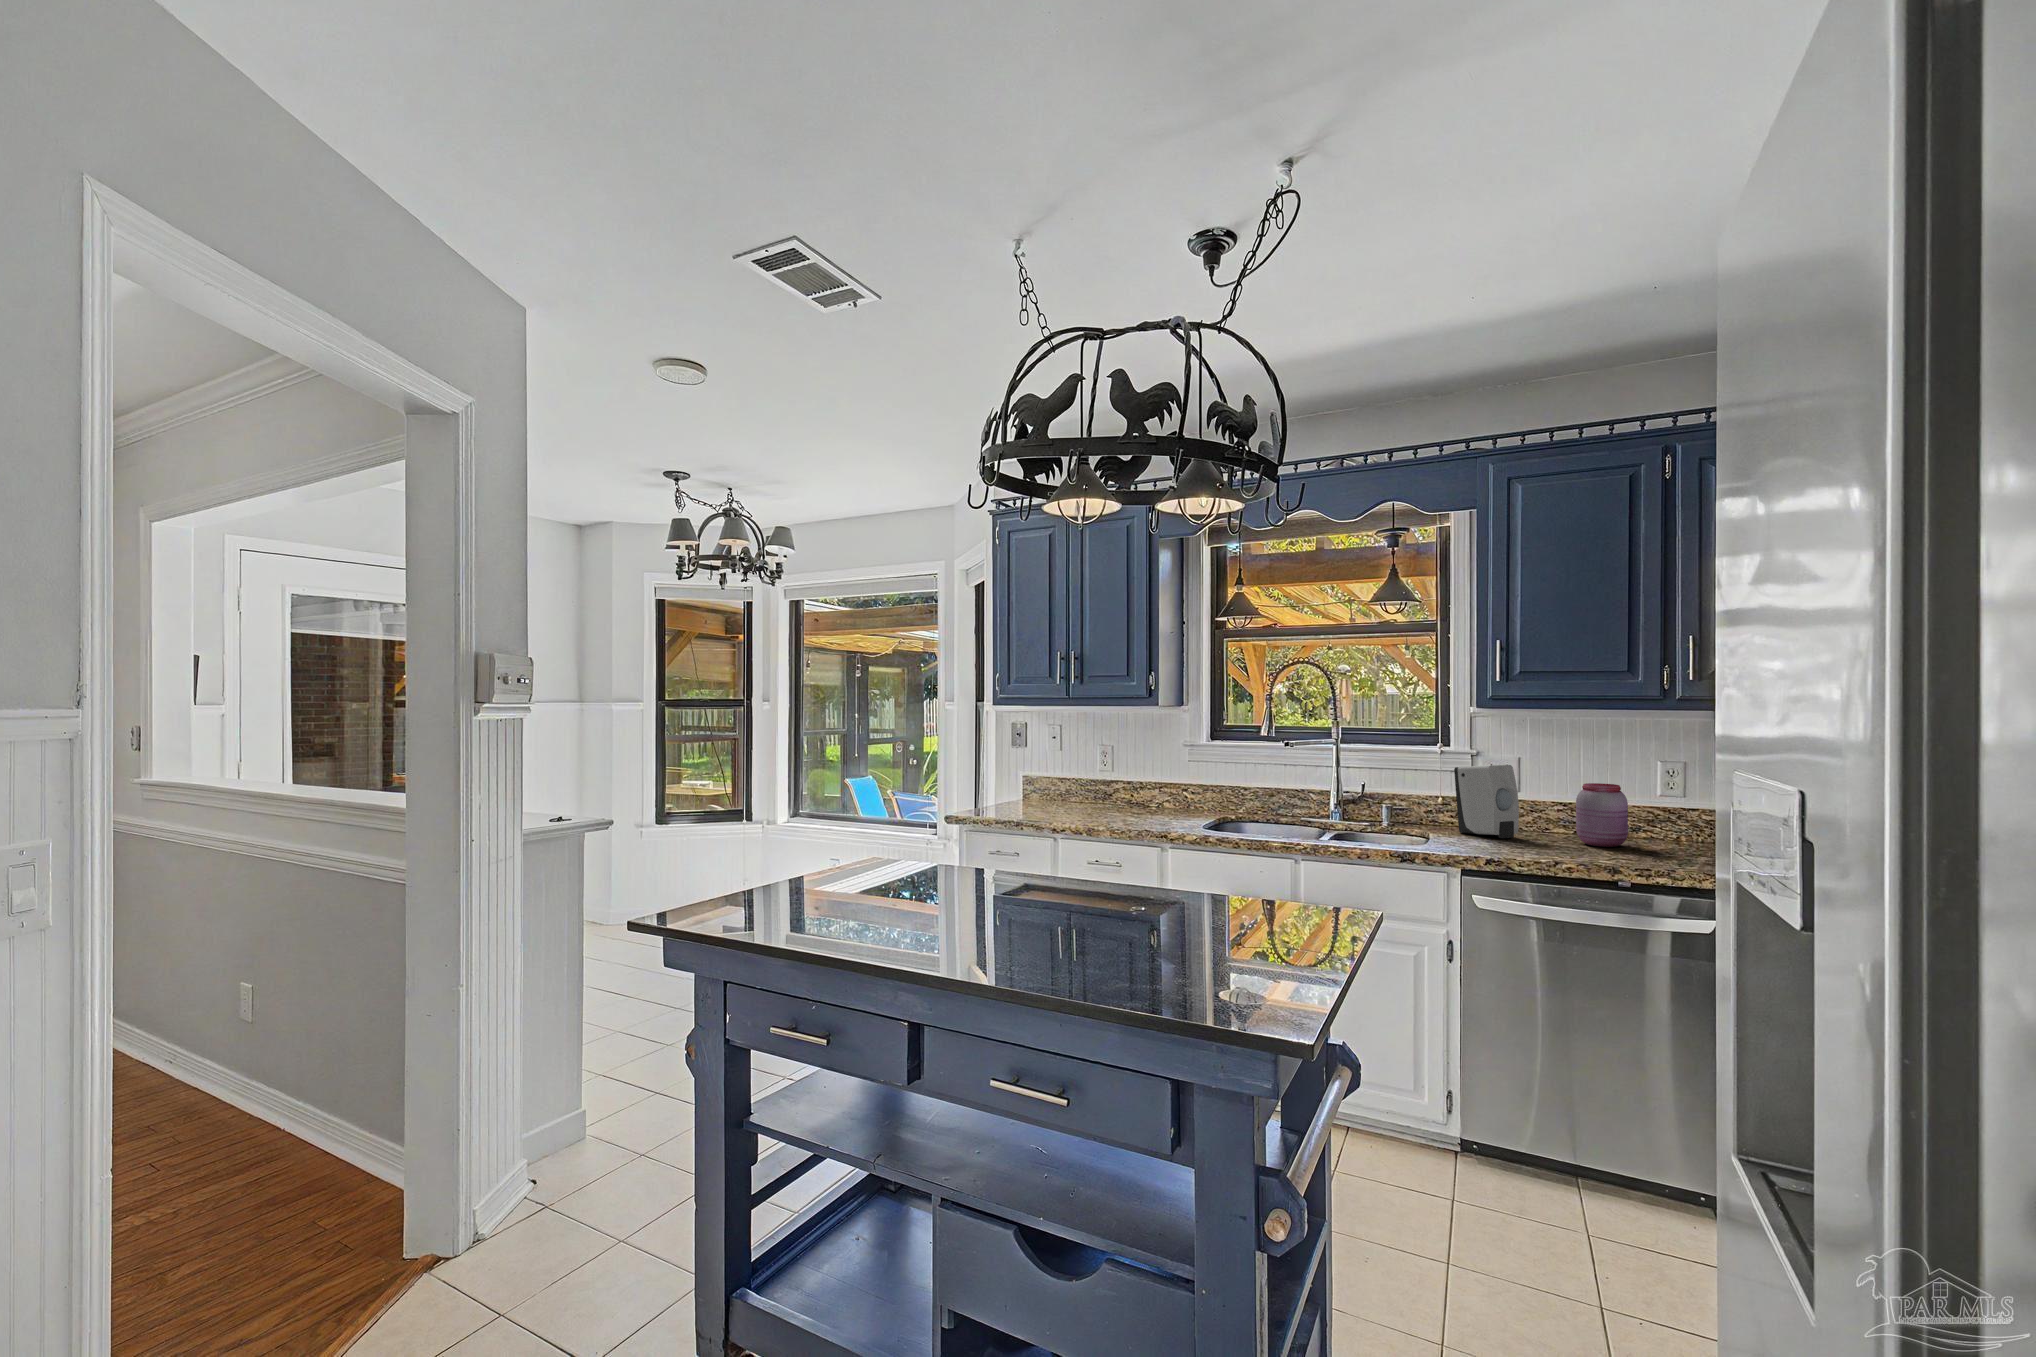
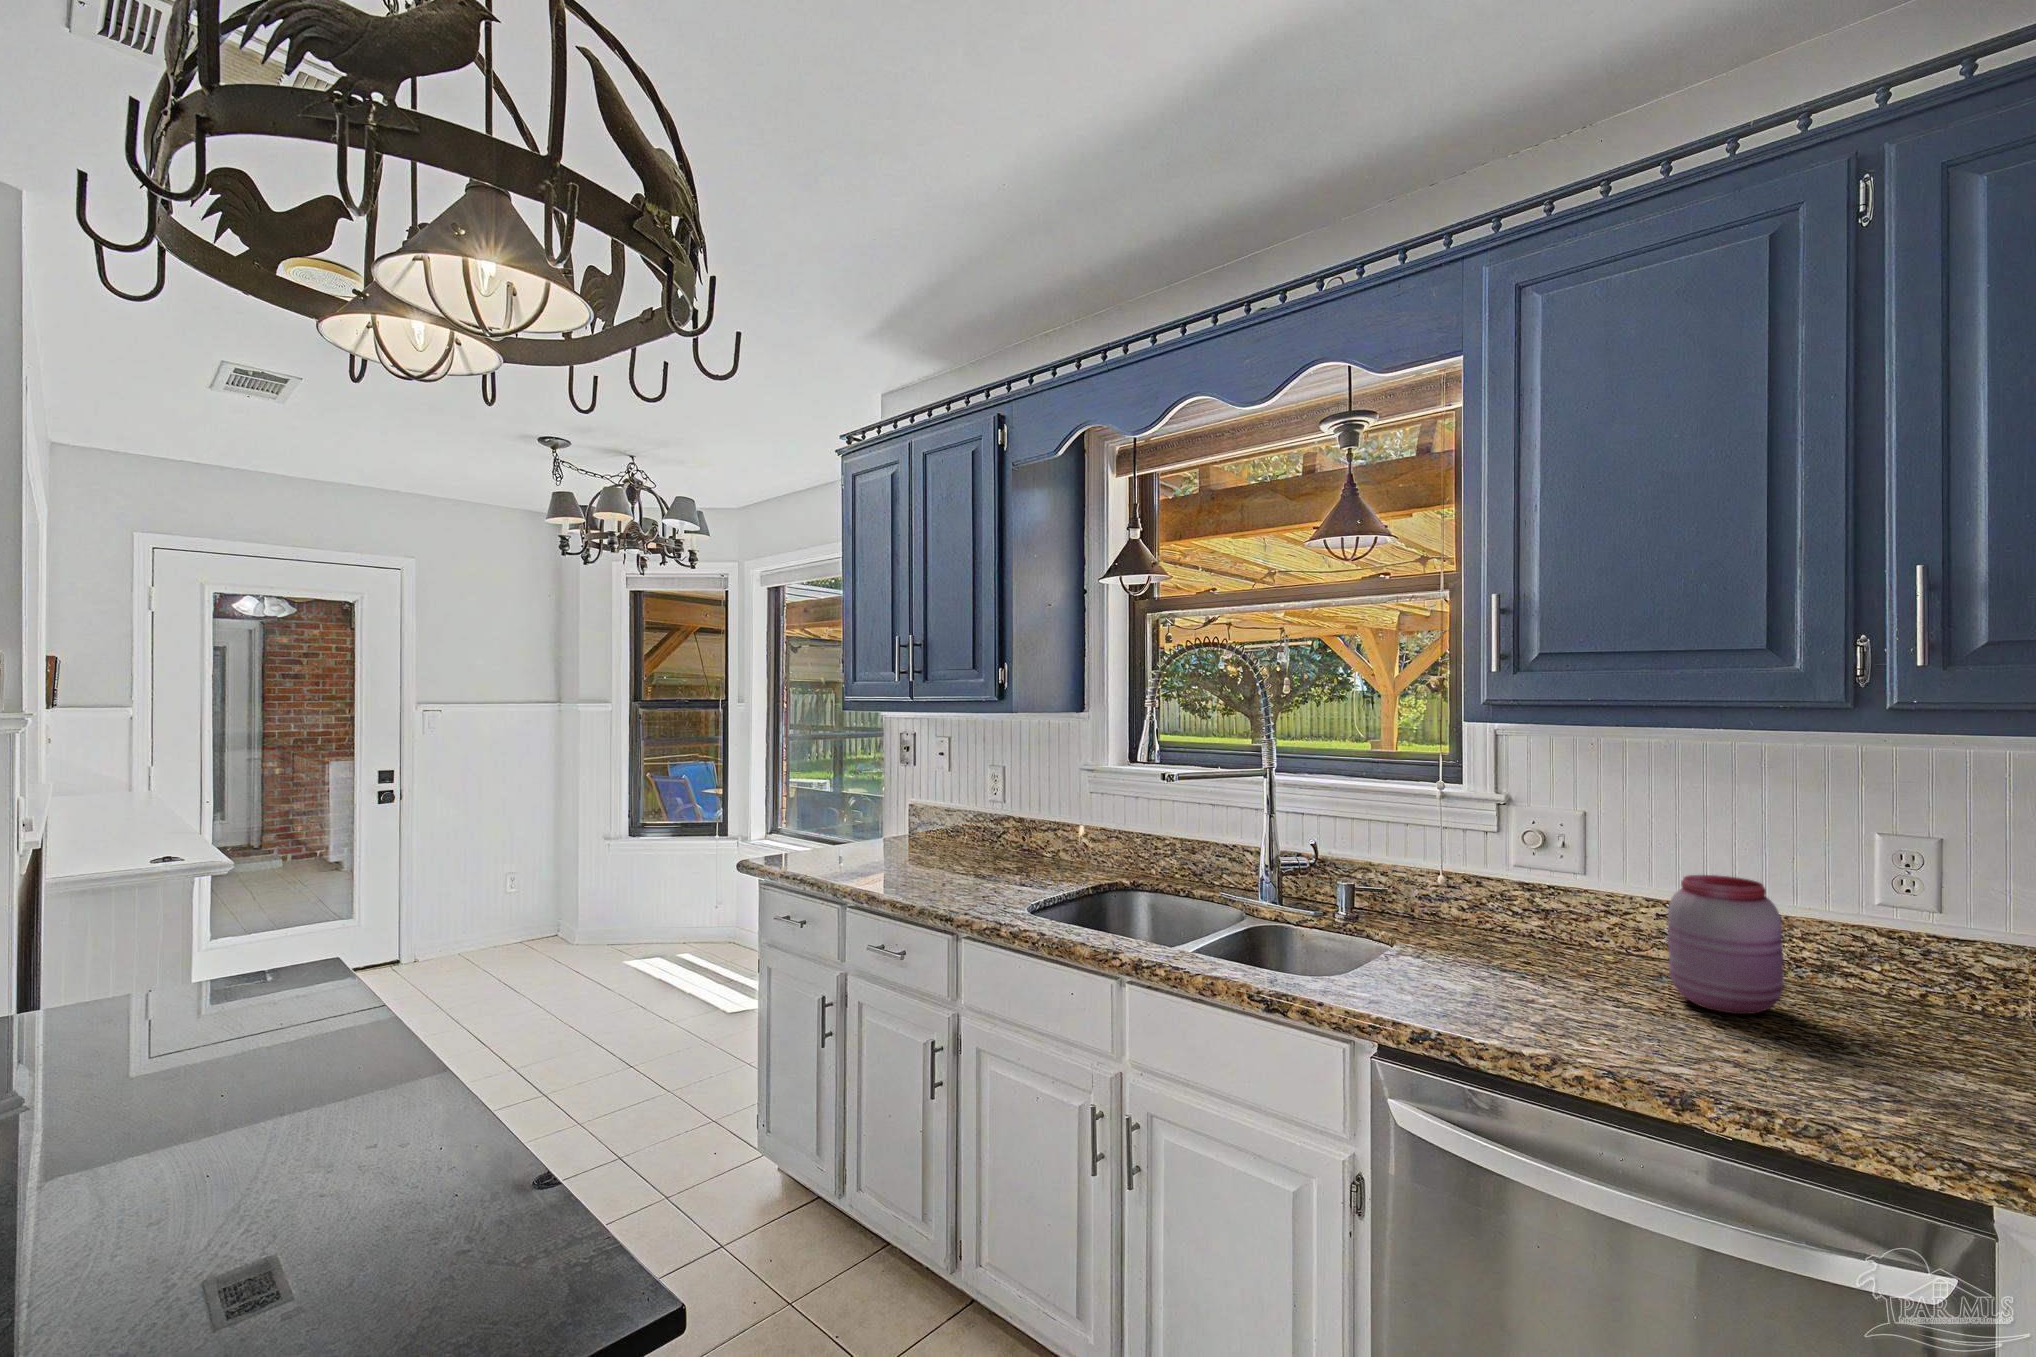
soap dispenser: present [1454,765,1519,838] -> none [1441,826,1557,971]

